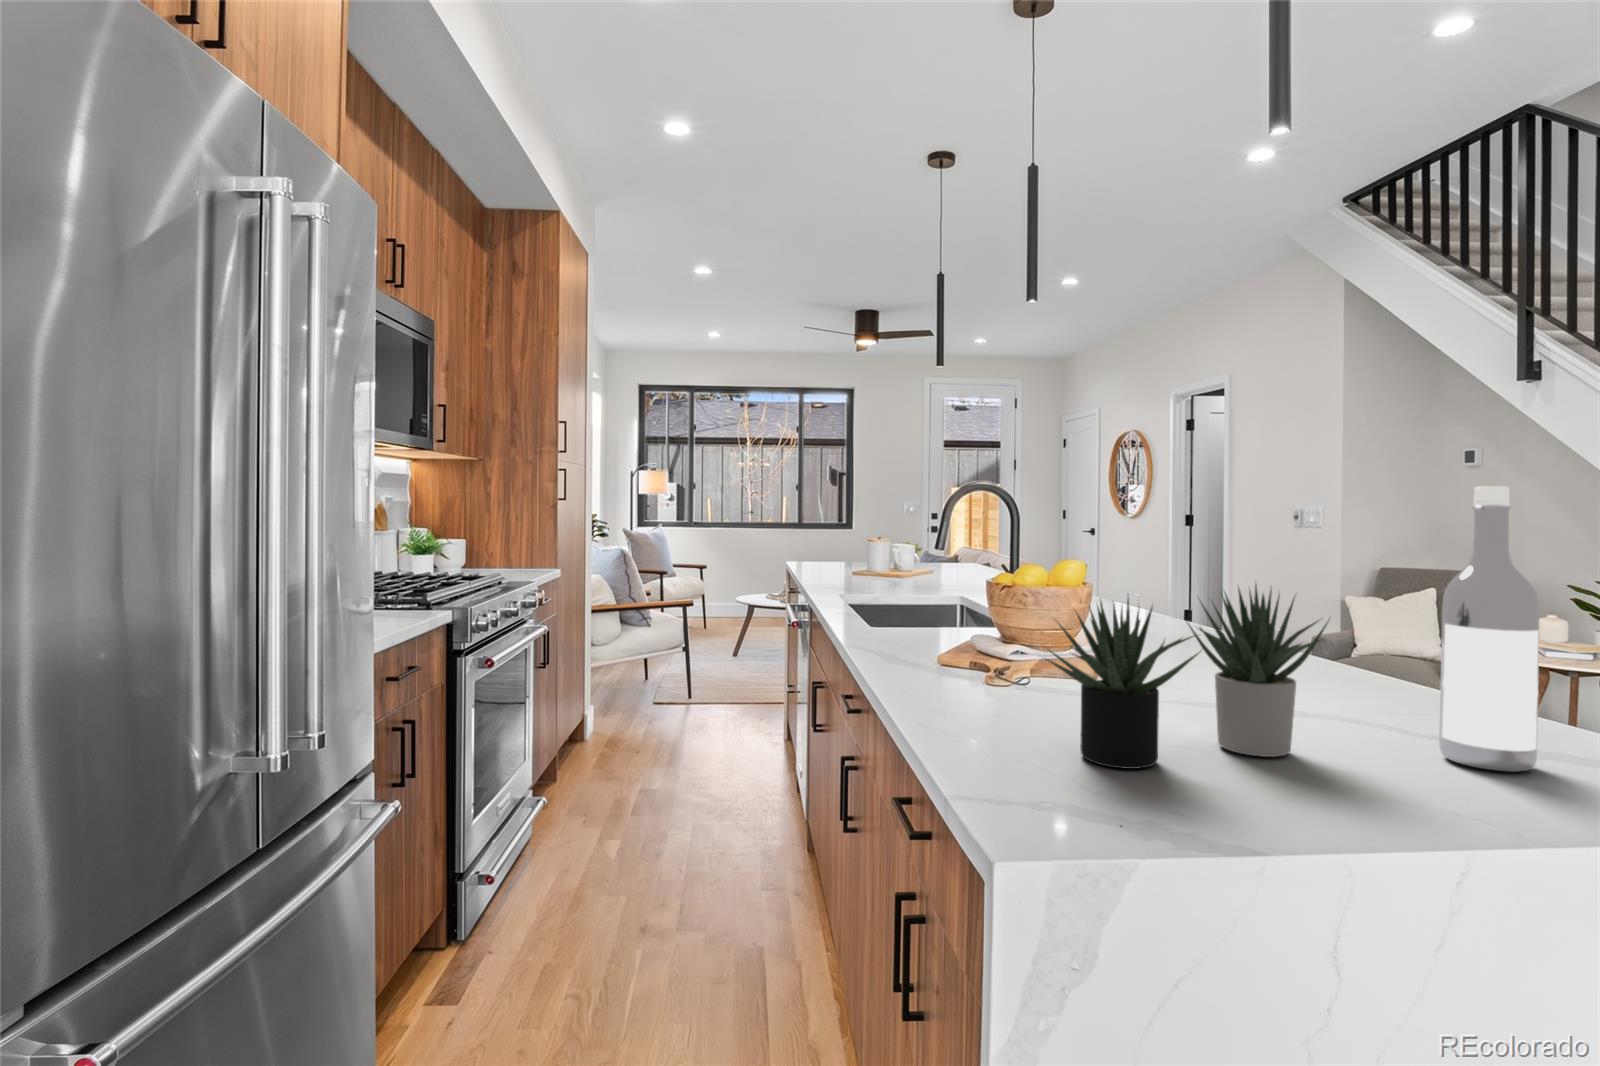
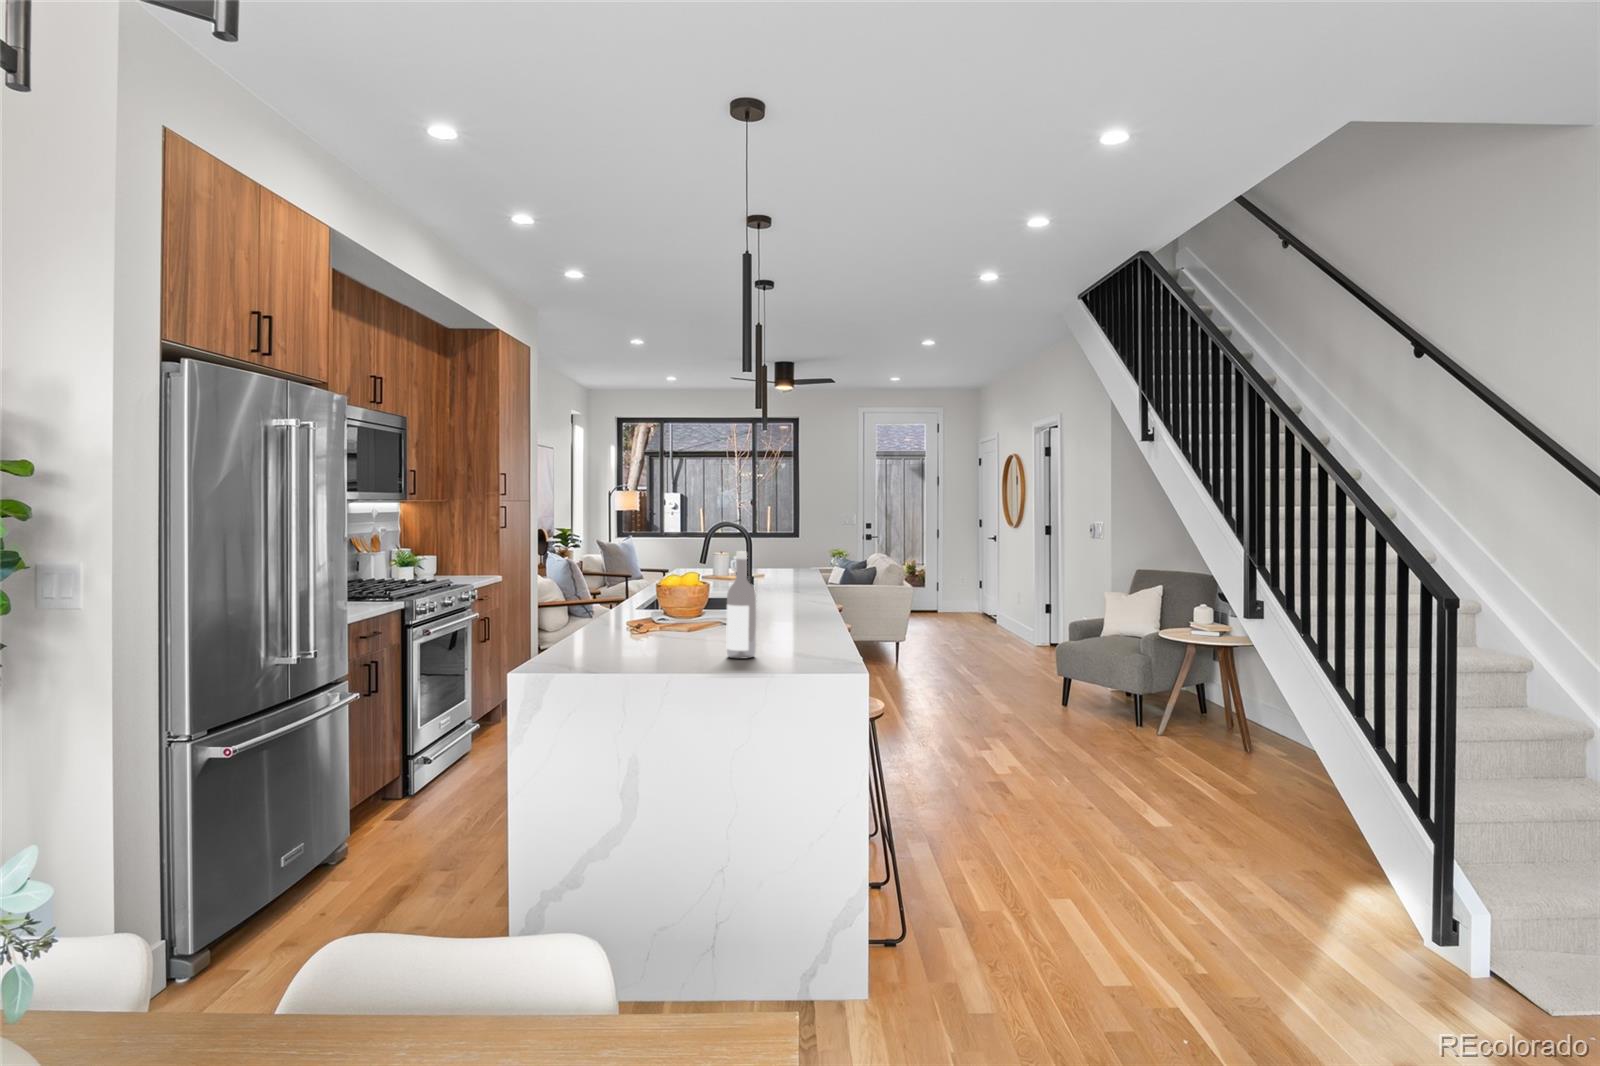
succulent plant: present [1046,585,1327,769] -> none [573,586,696,657]

